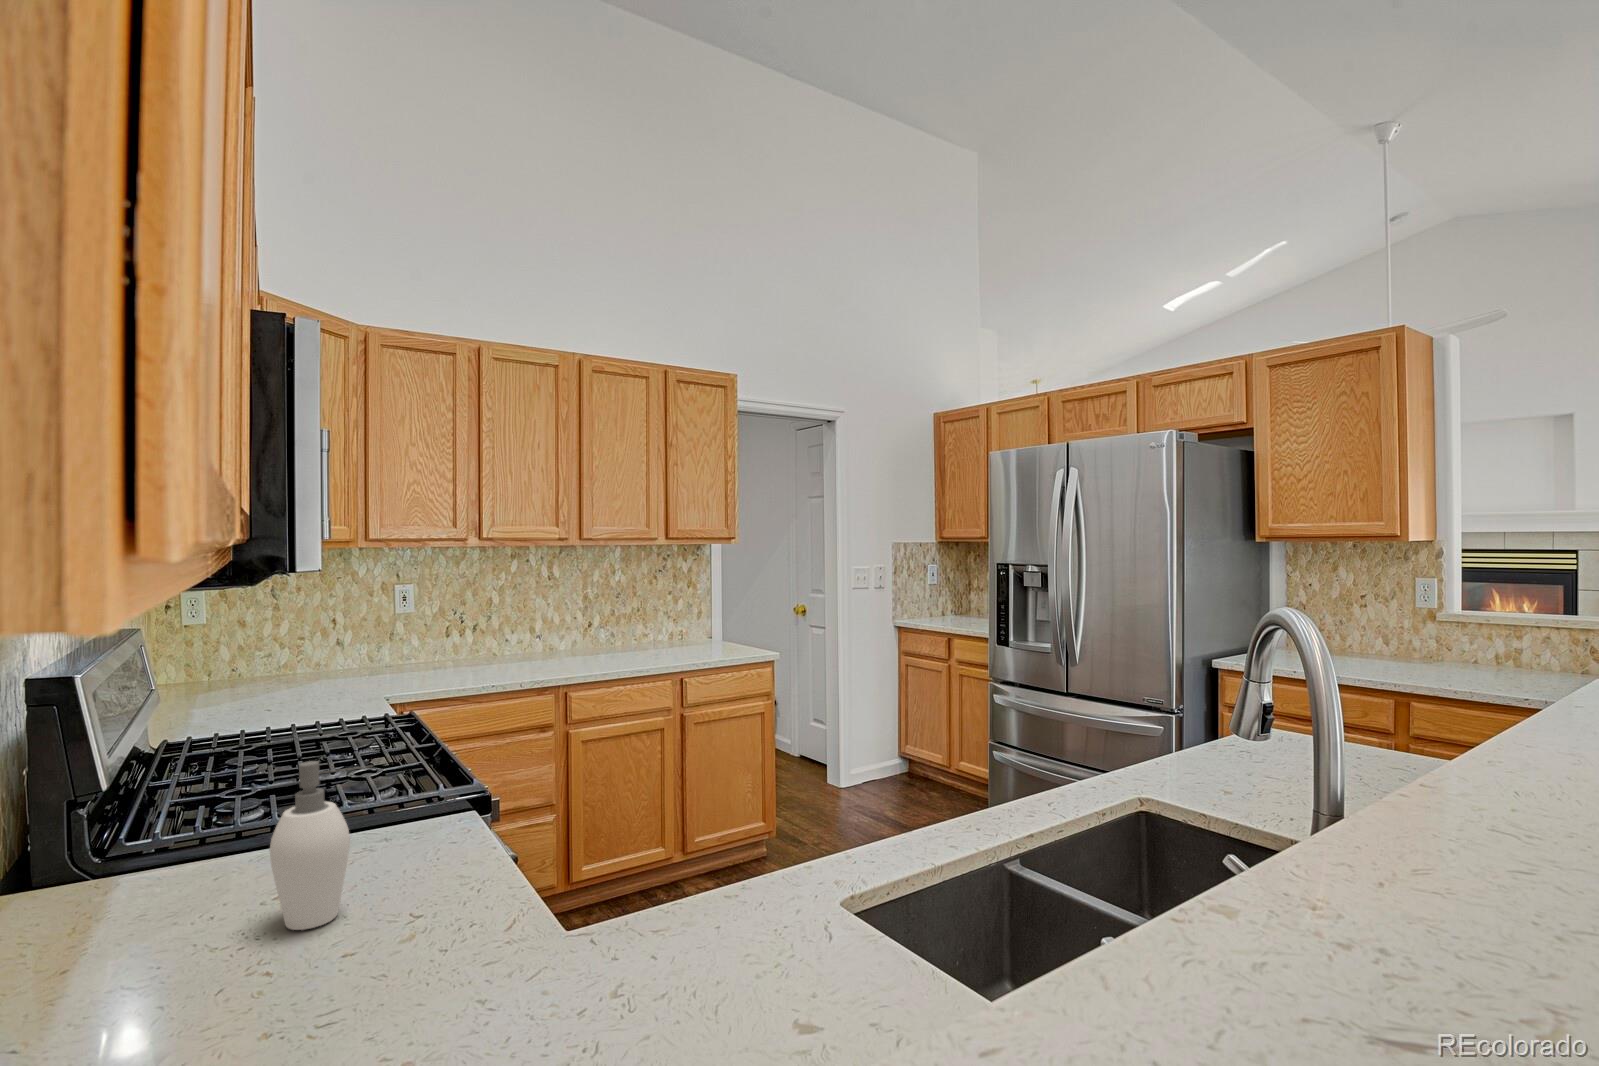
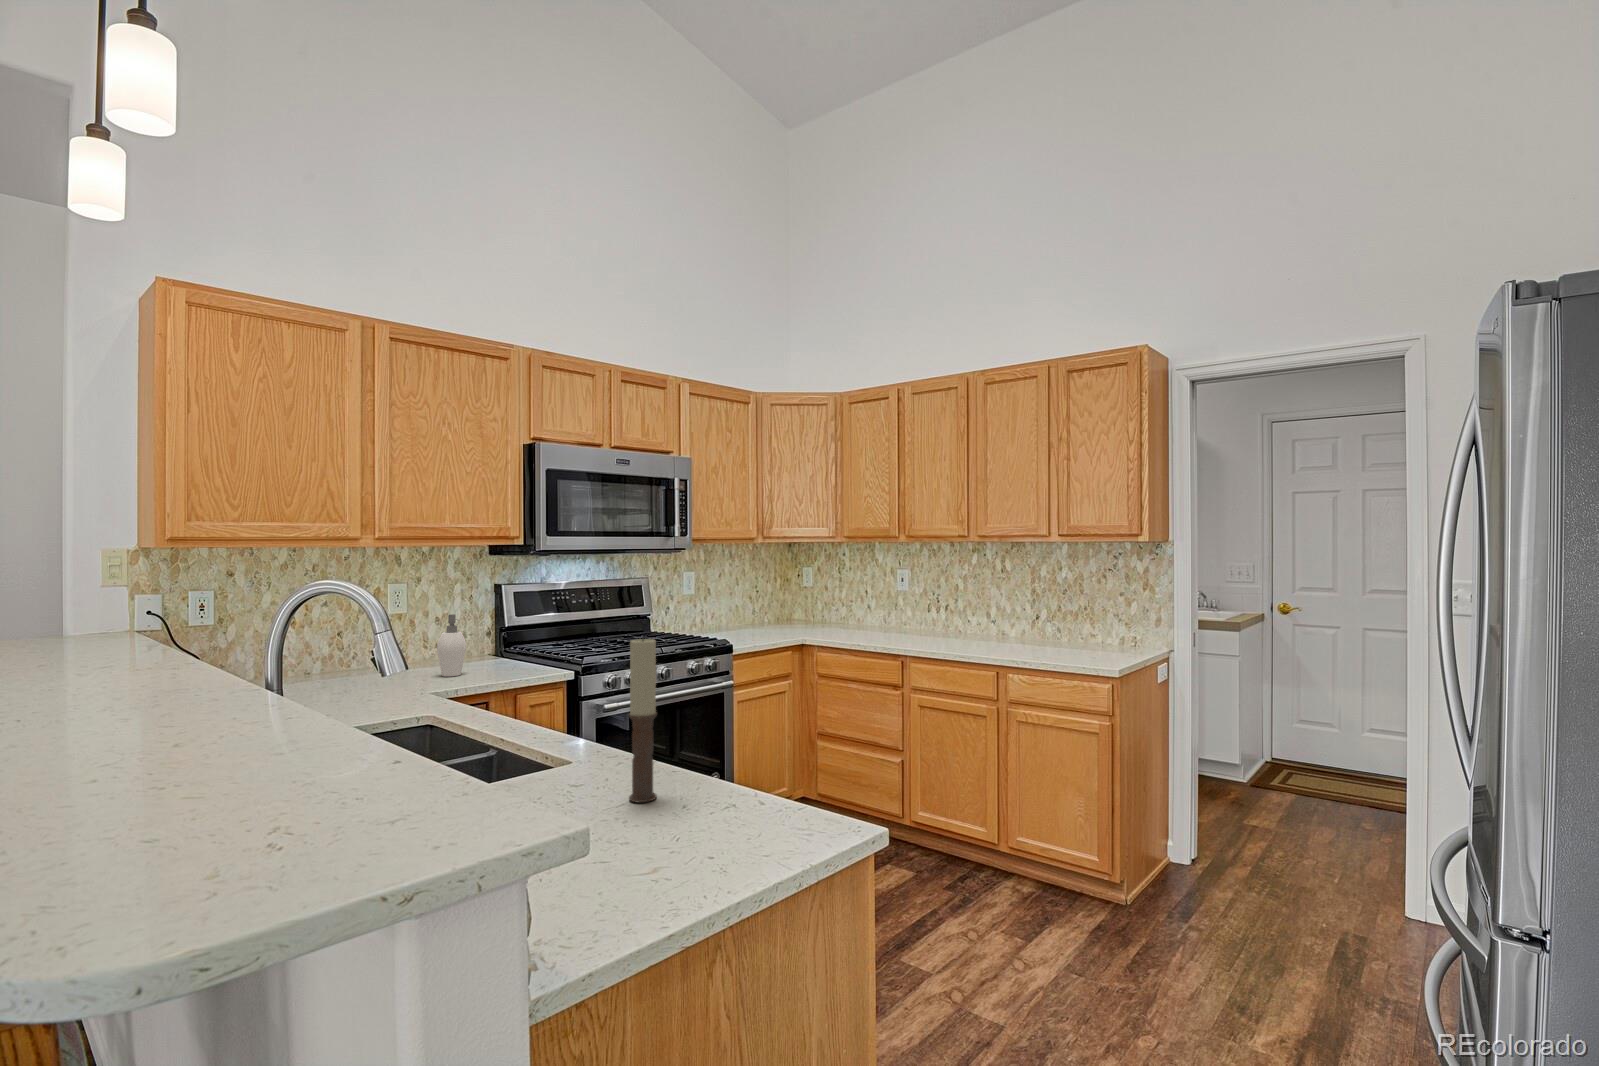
candle: none [1237,633,1266,780] -> present [629,638,657,803]

